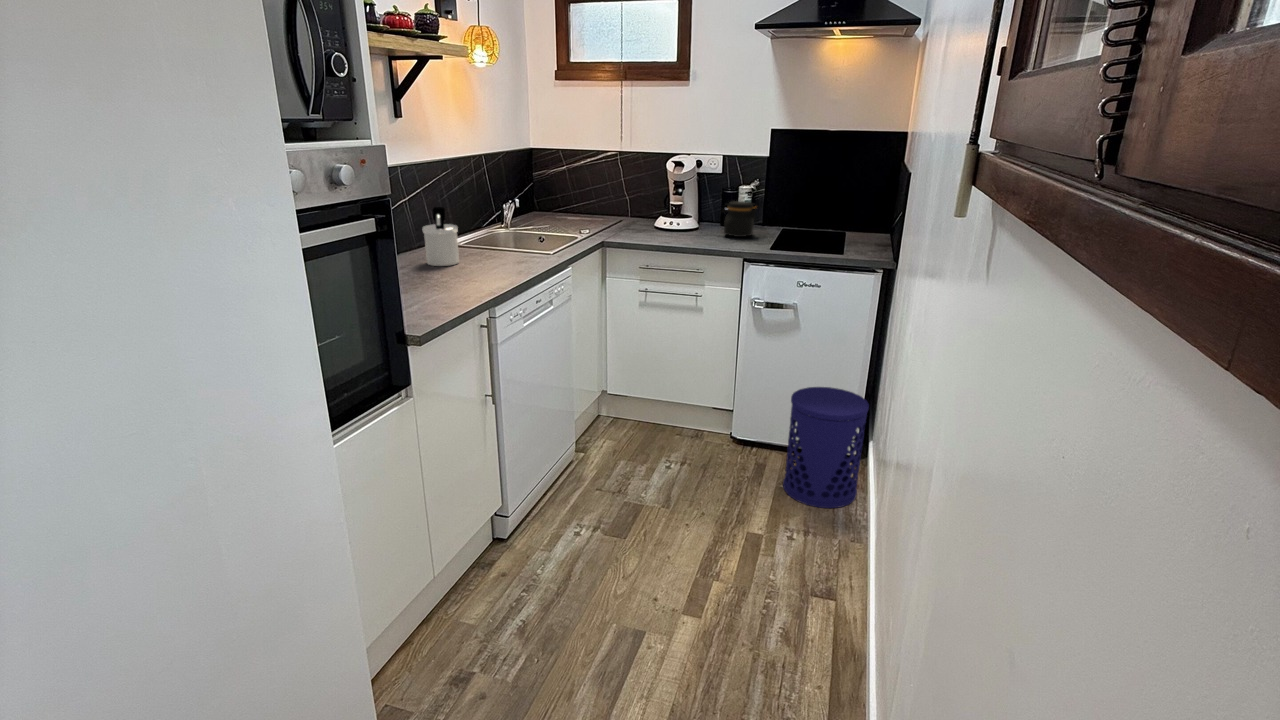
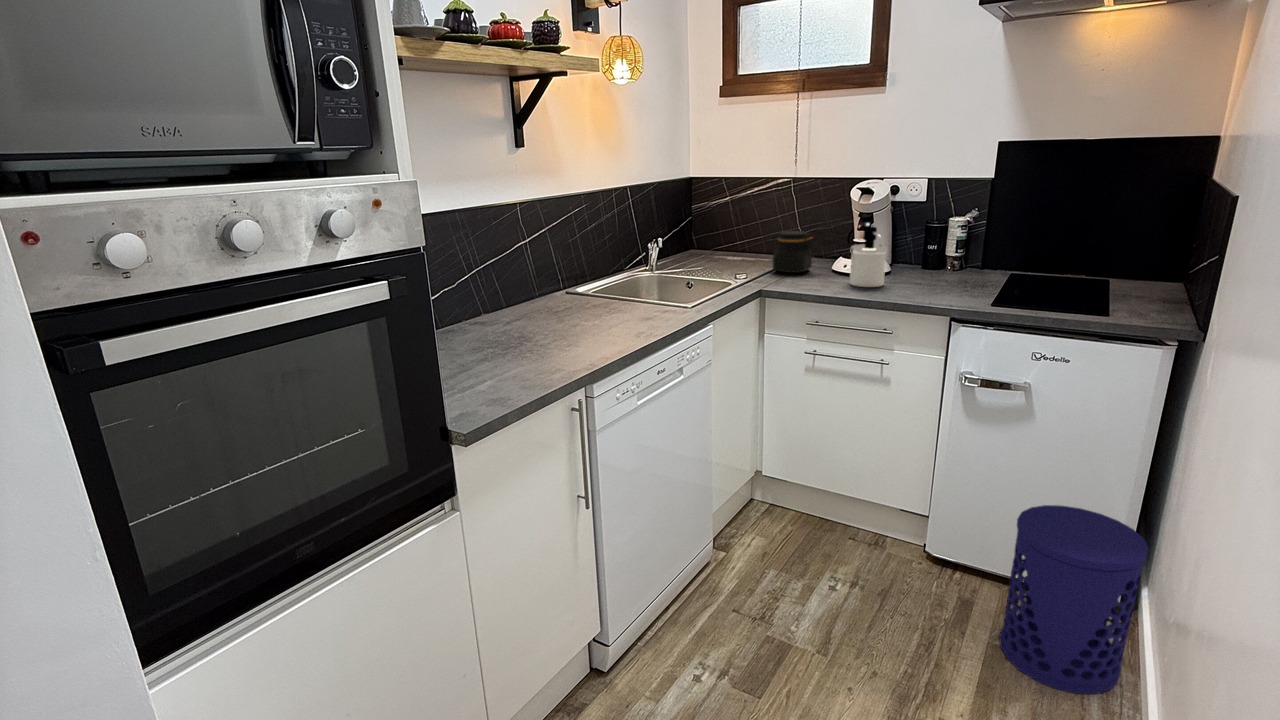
jar: present [721,201,757,237] -> present [772,231,813,273]
soap dispenser: present [422,207,459,266] -> present [850,227,888,287]

